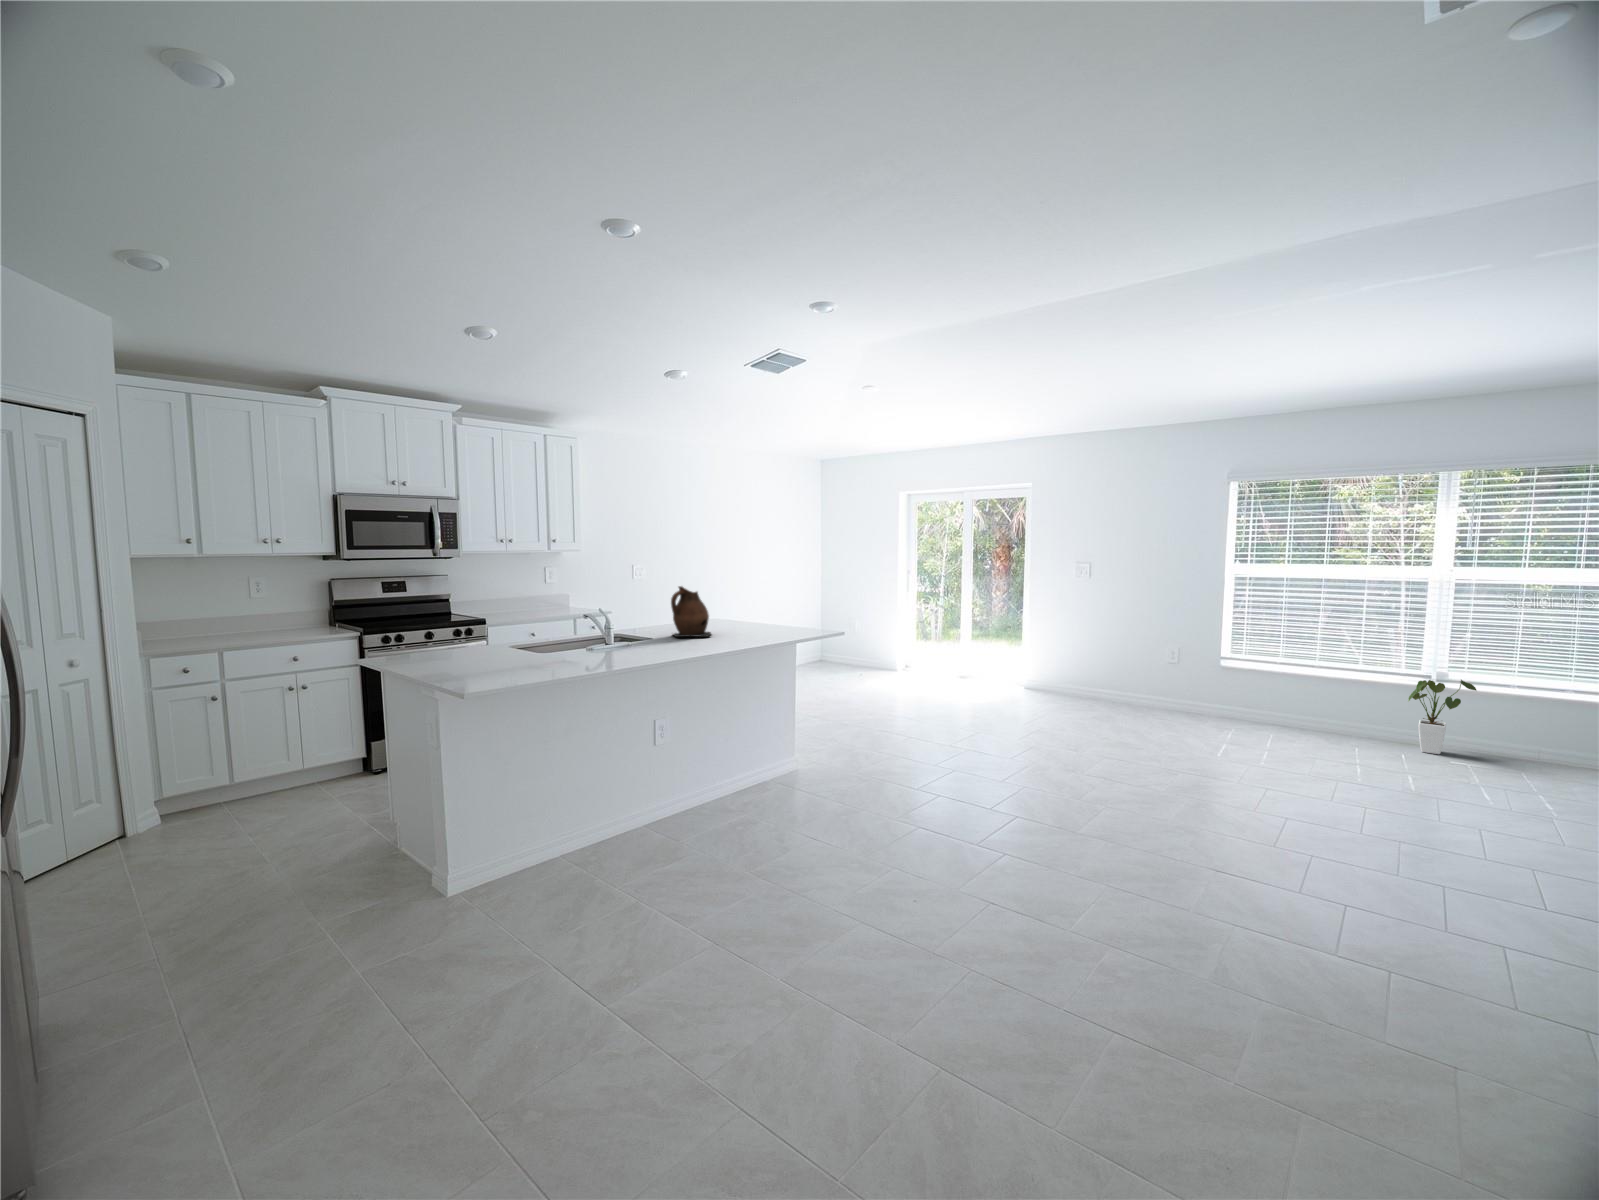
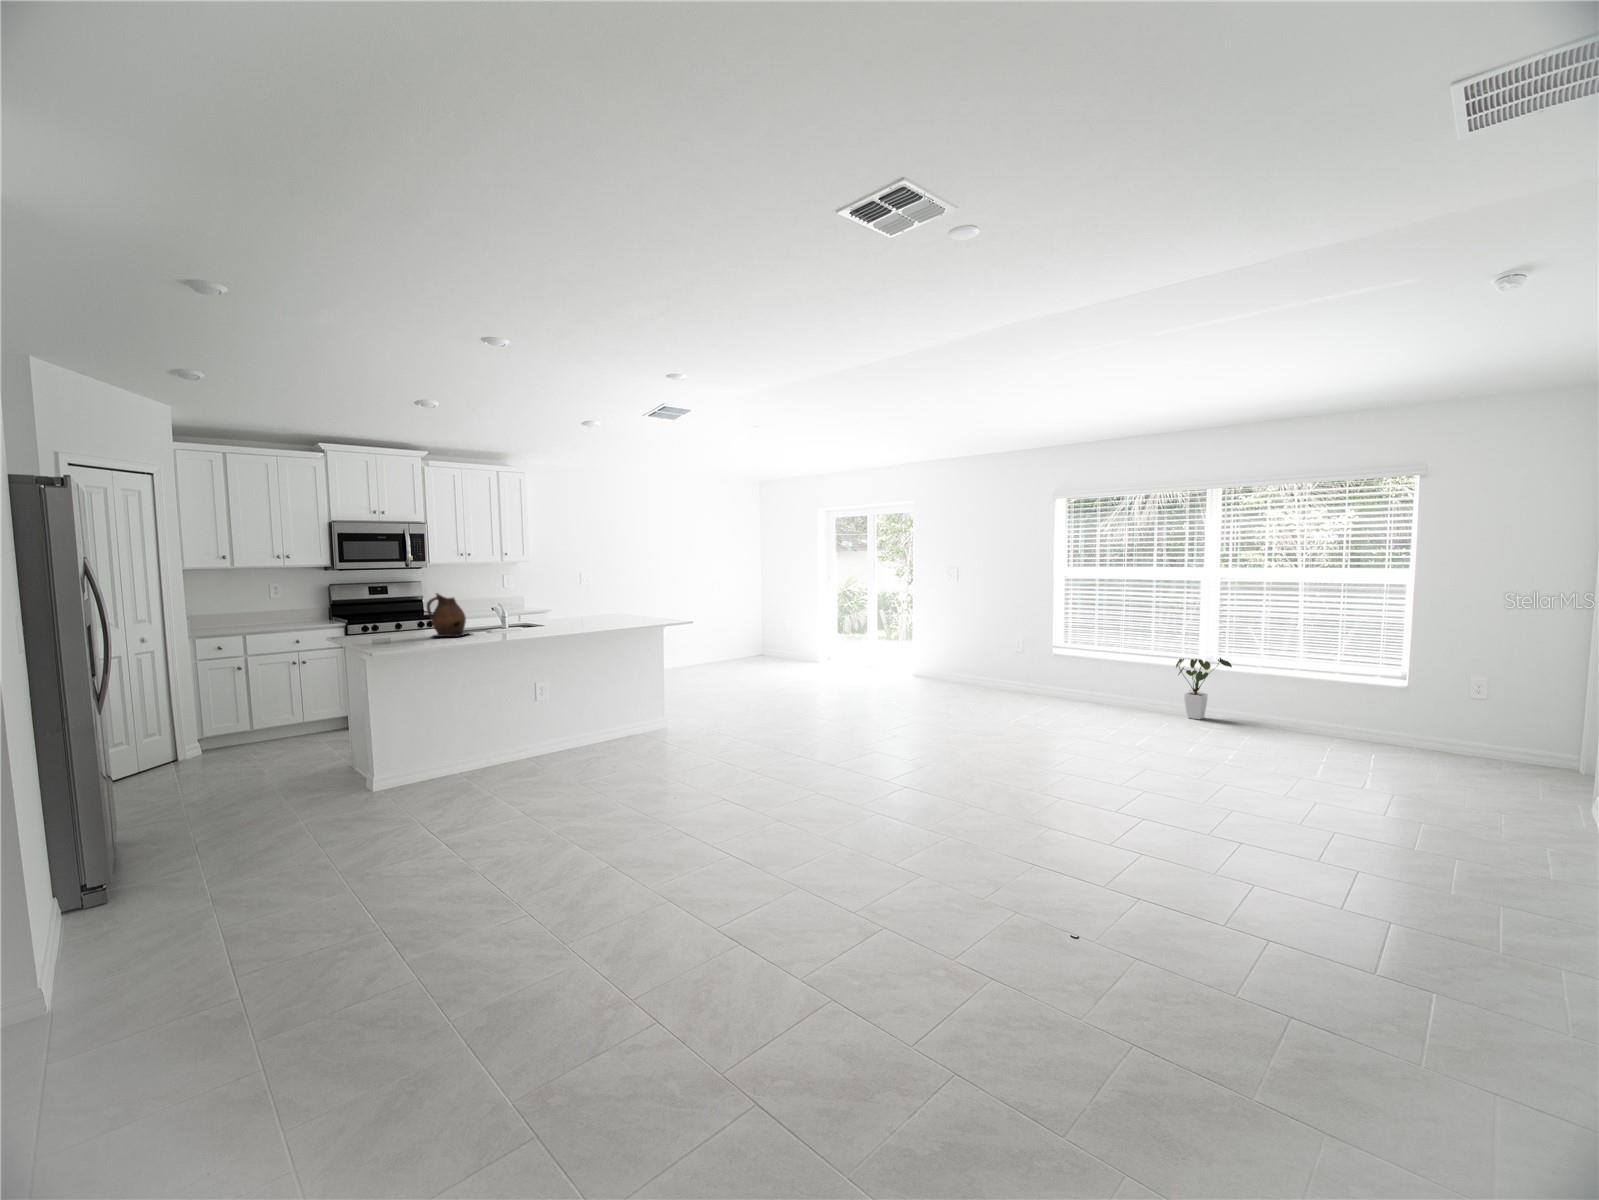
ceramic pitcher: present [671,586,711,637] -> present [427,593,472,637]

